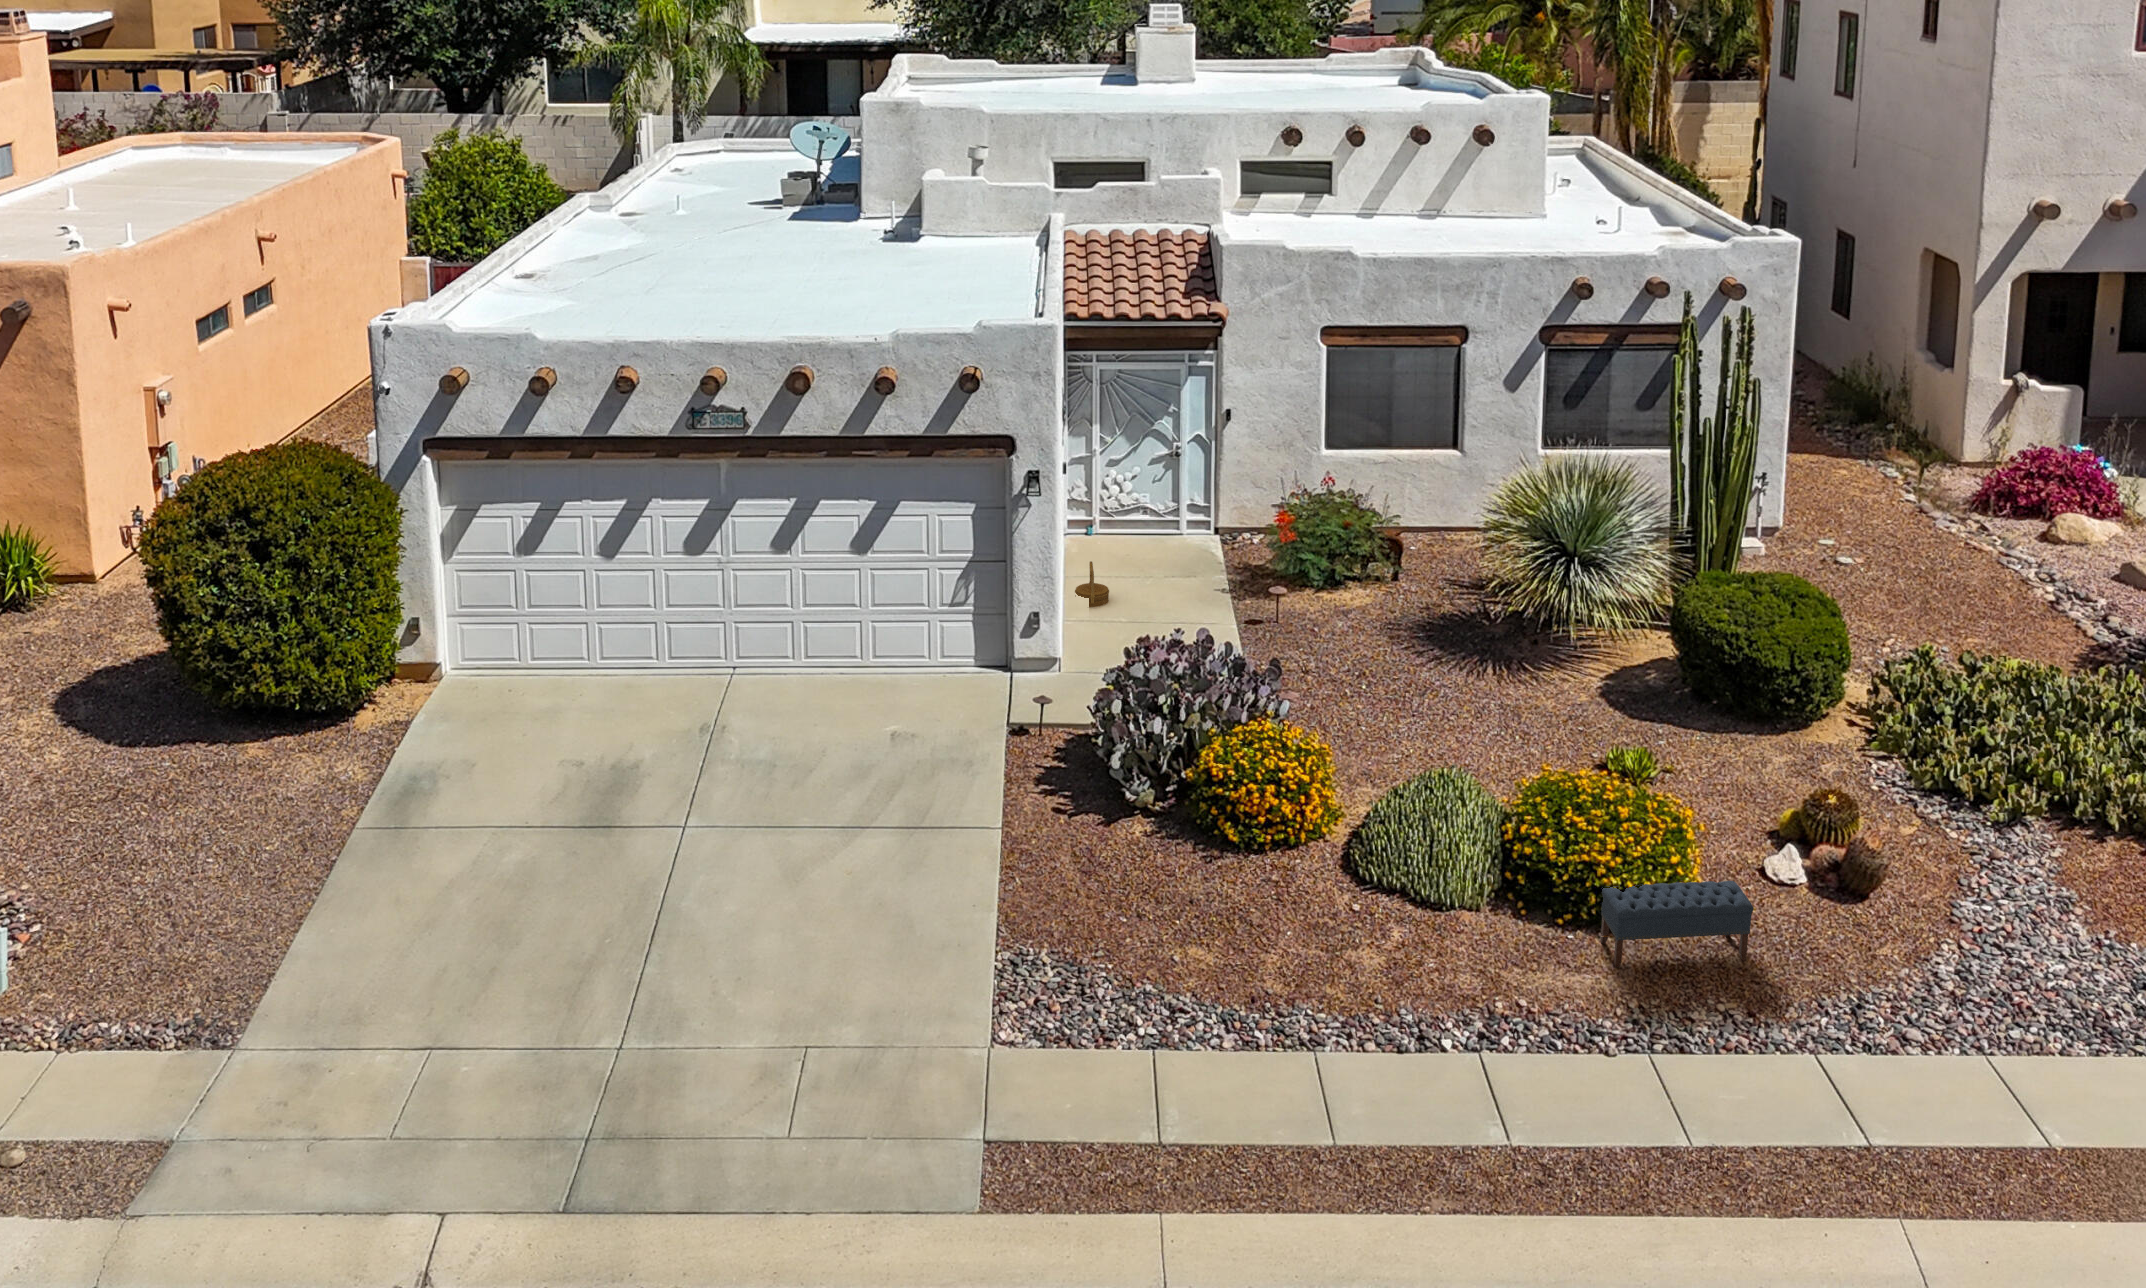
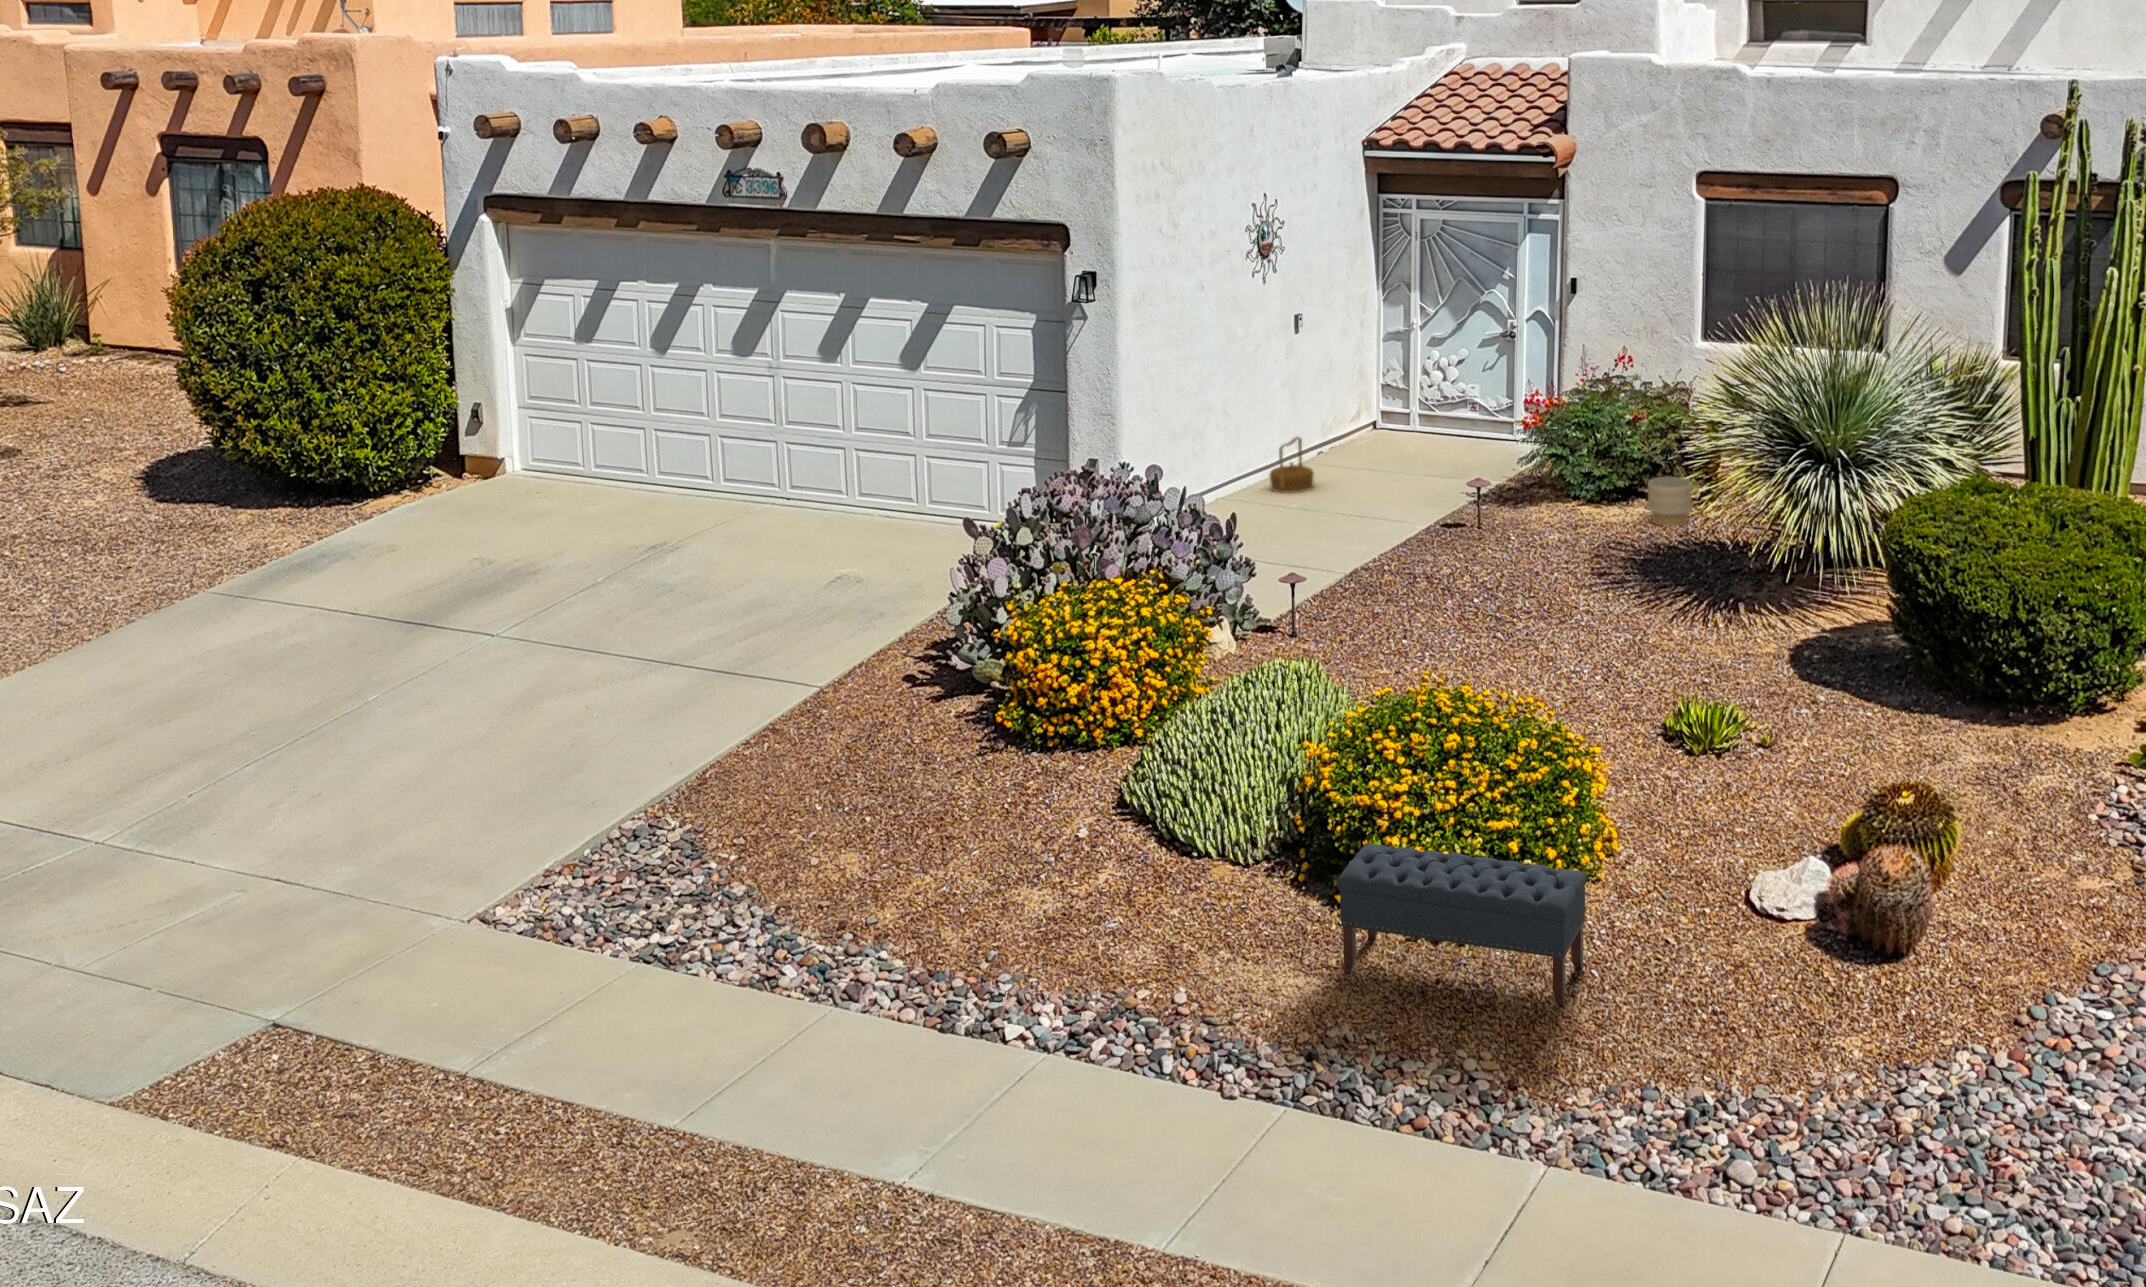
planter: none [1393,570,1424,607] -> present [1648,477,1692,527]

